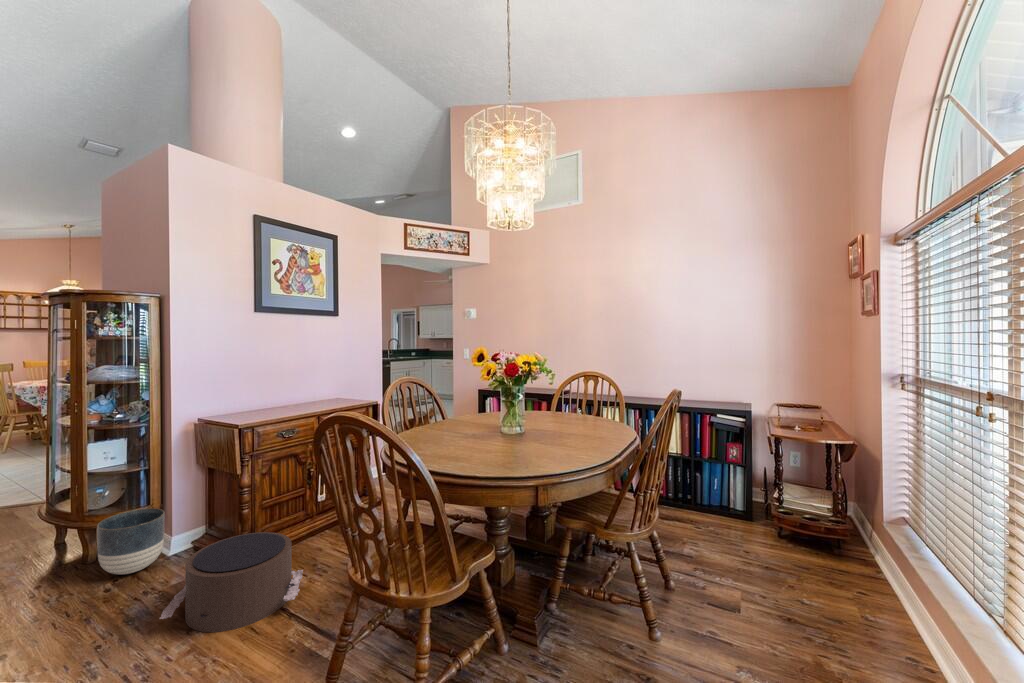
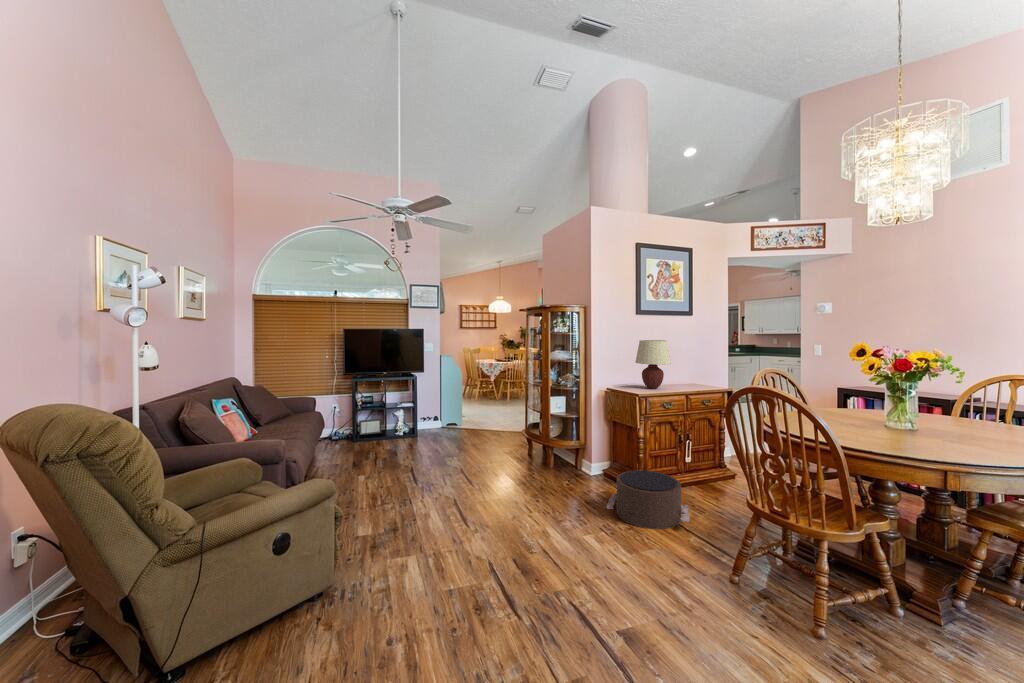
table lamp: none [247,347,299,412] -> present [635,340,671,389]
planter: present [97,508,165,574] -> none [557,443,589,480]

